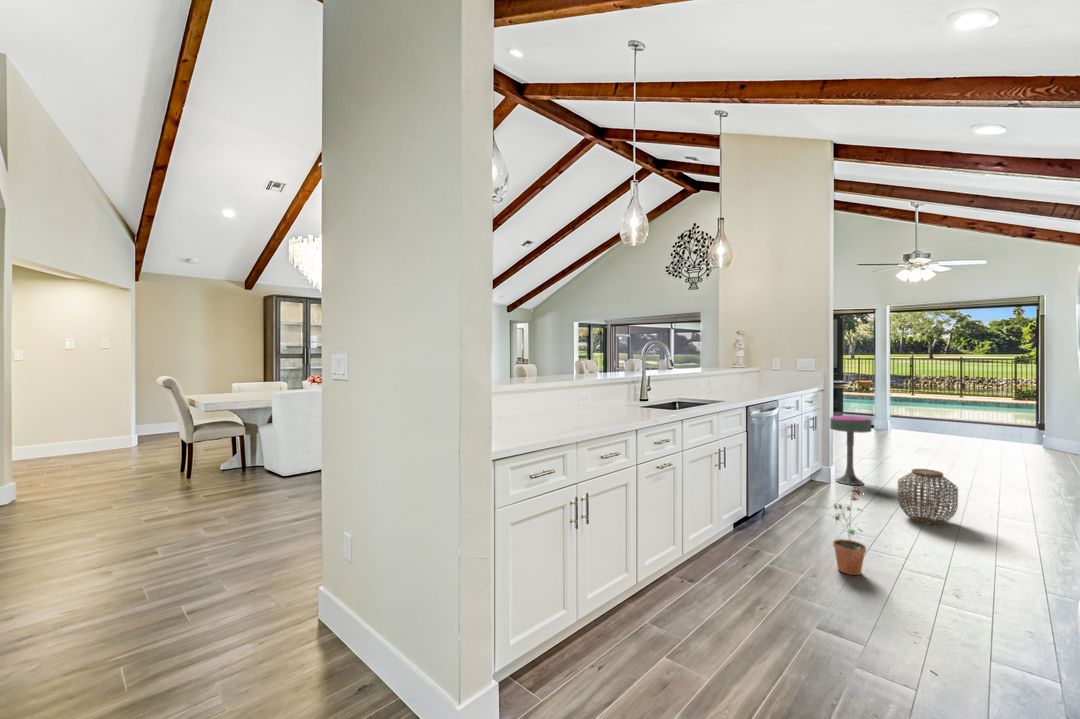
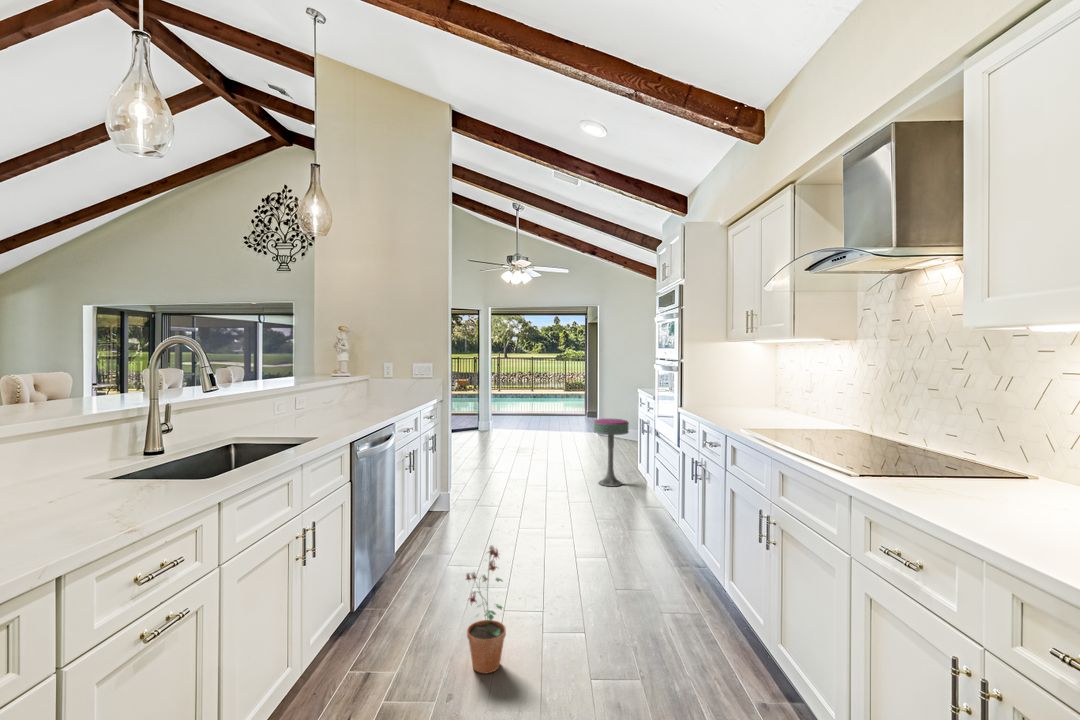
bar stool: present [830,416,871,485] -> present [594,419,629,486]
woven basket: present [898,469,958,525] -> none [519,488,572,551]

